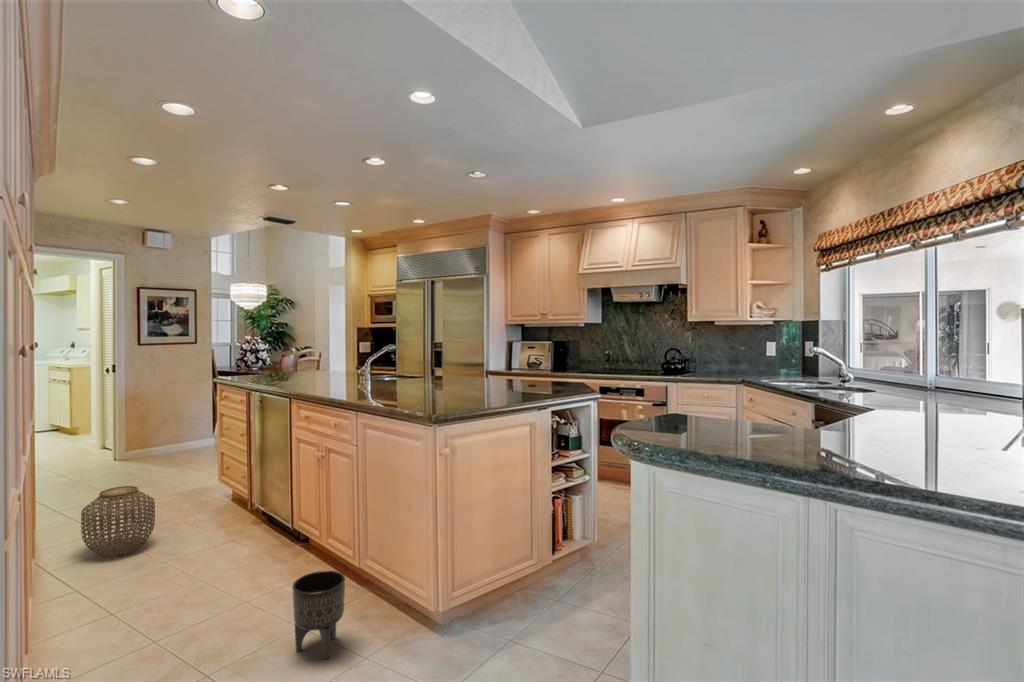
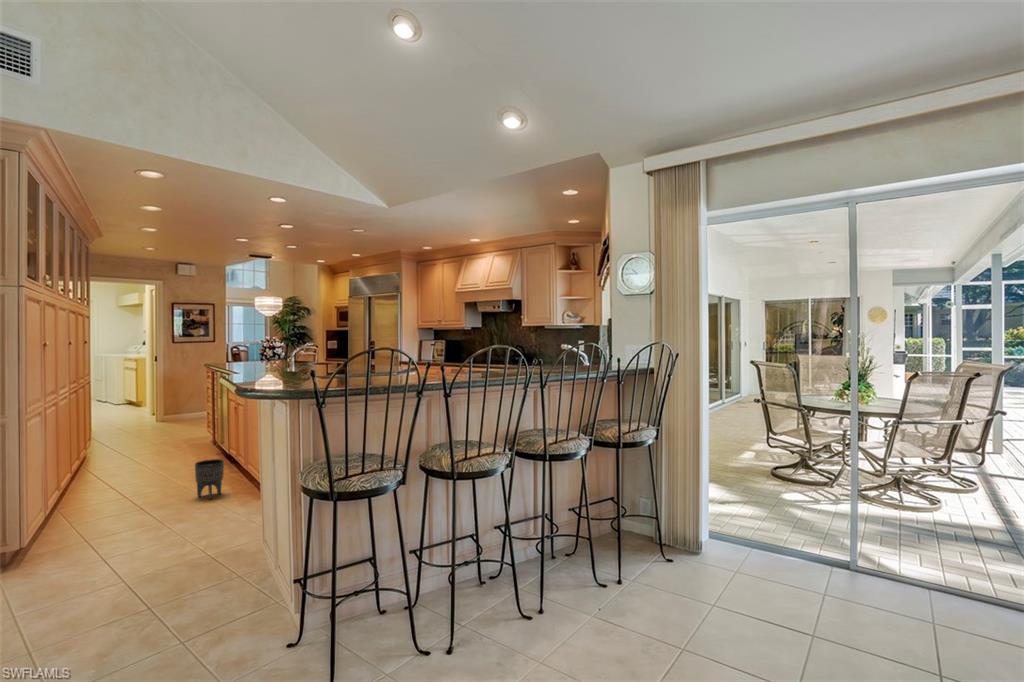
woven basket: present [81,486,155,557] -> none [114,425,156,464]

